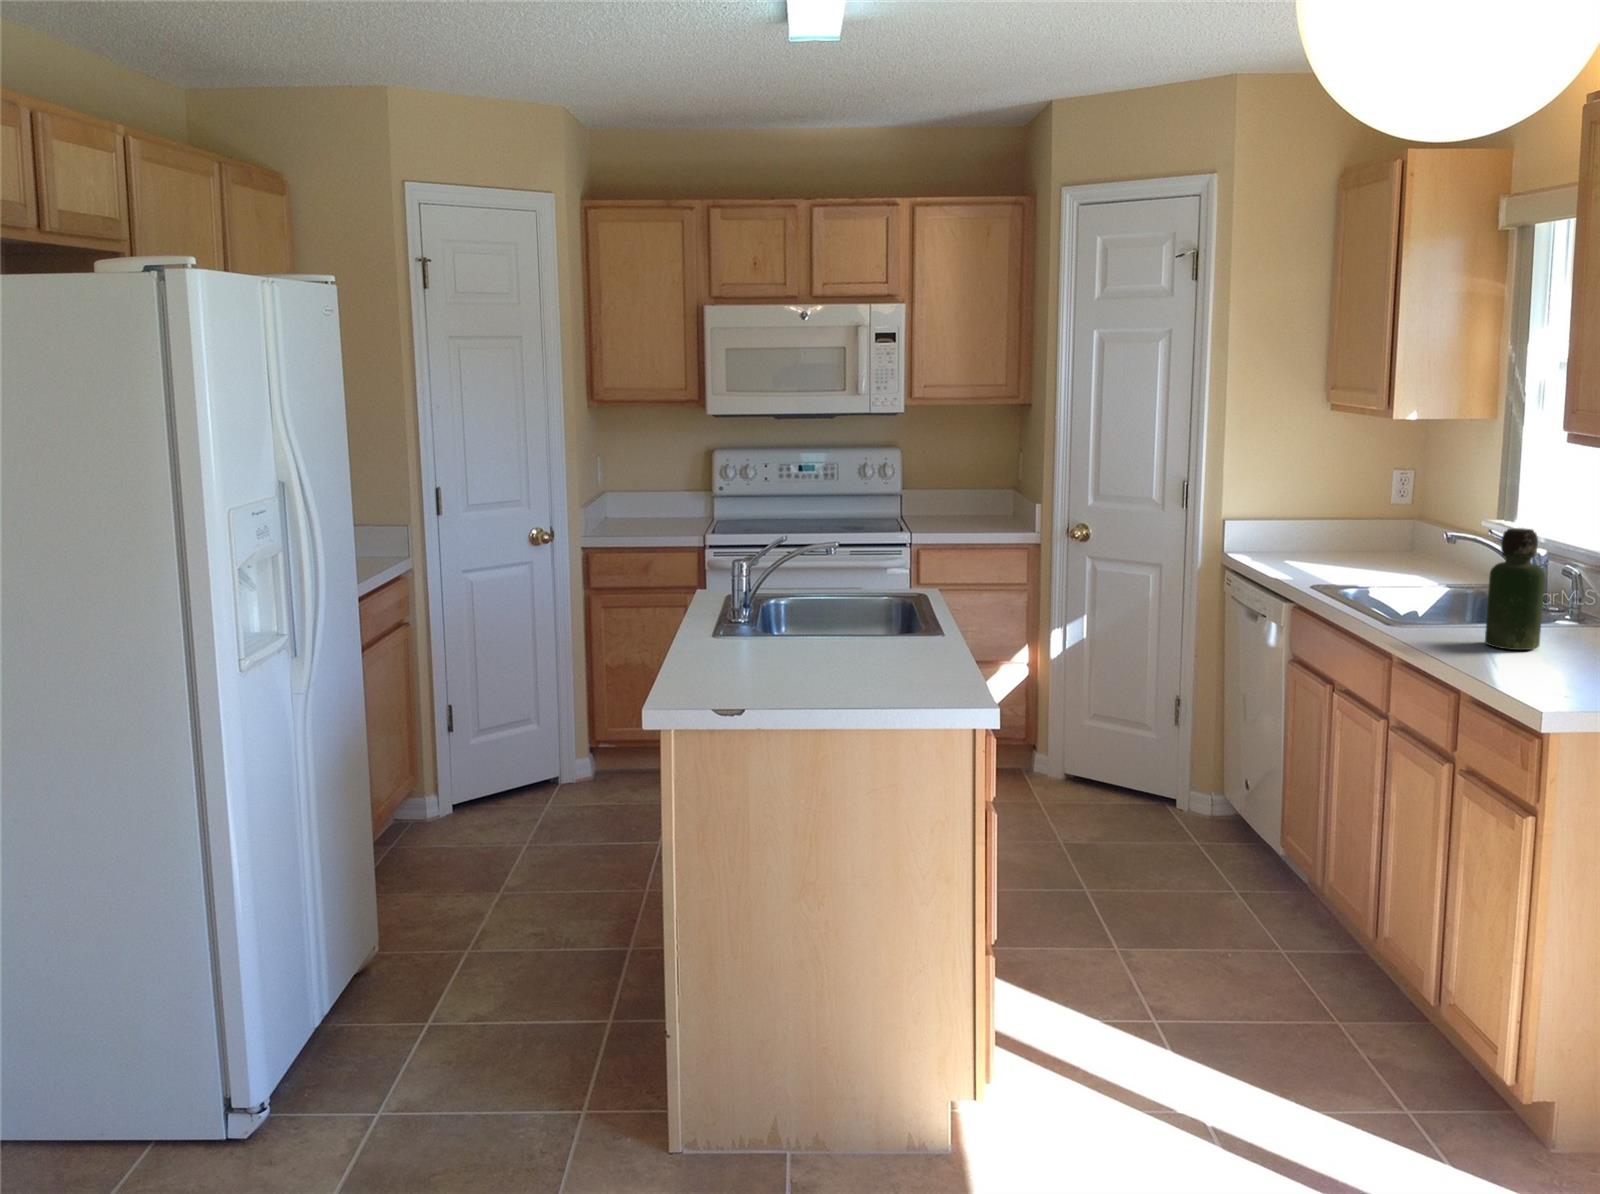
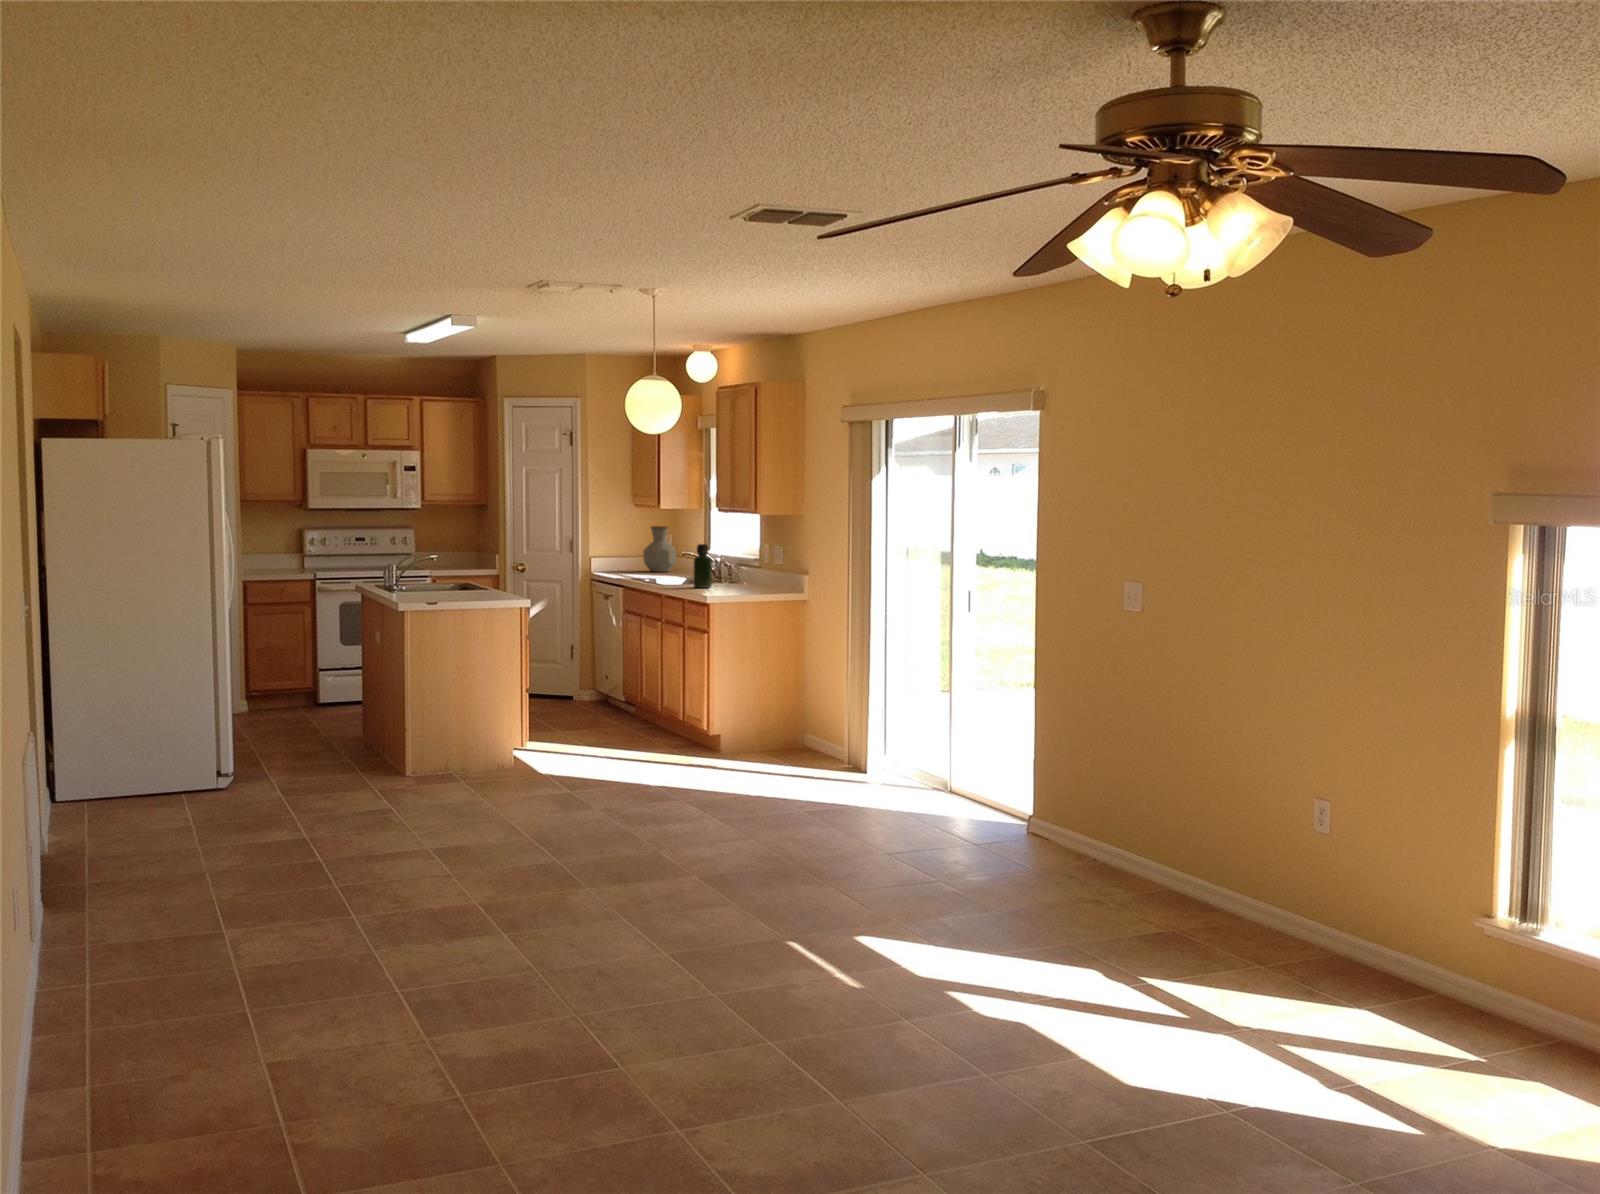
vase: none [1342,456,1421,558] -> present [643,526,676,572]

